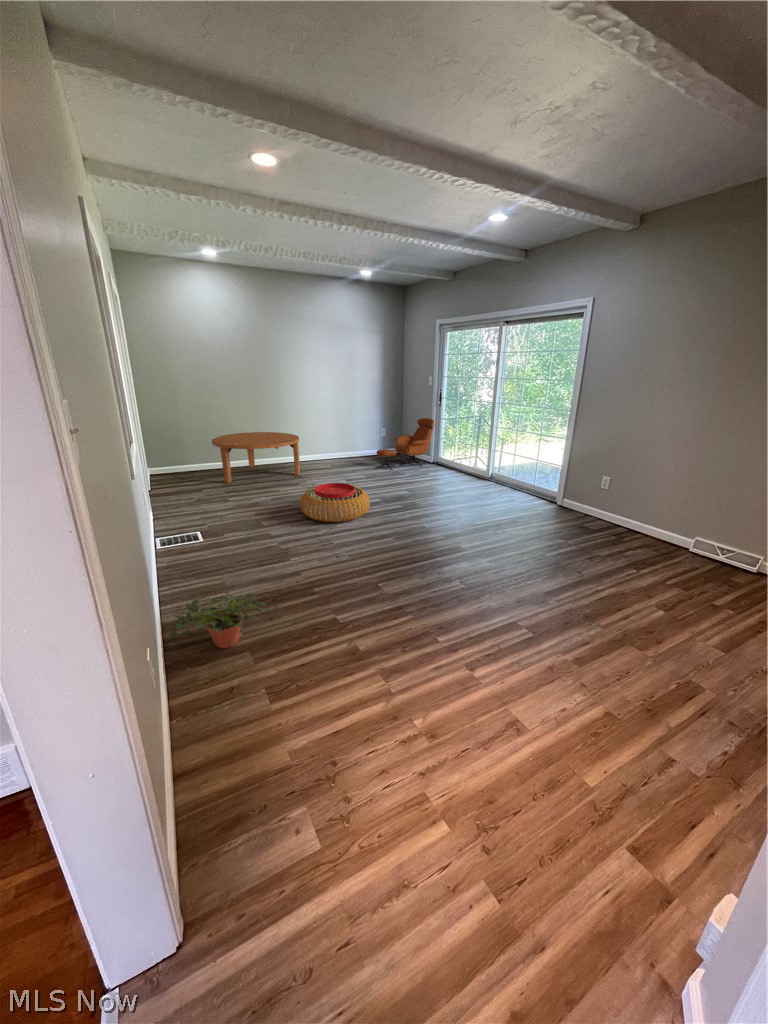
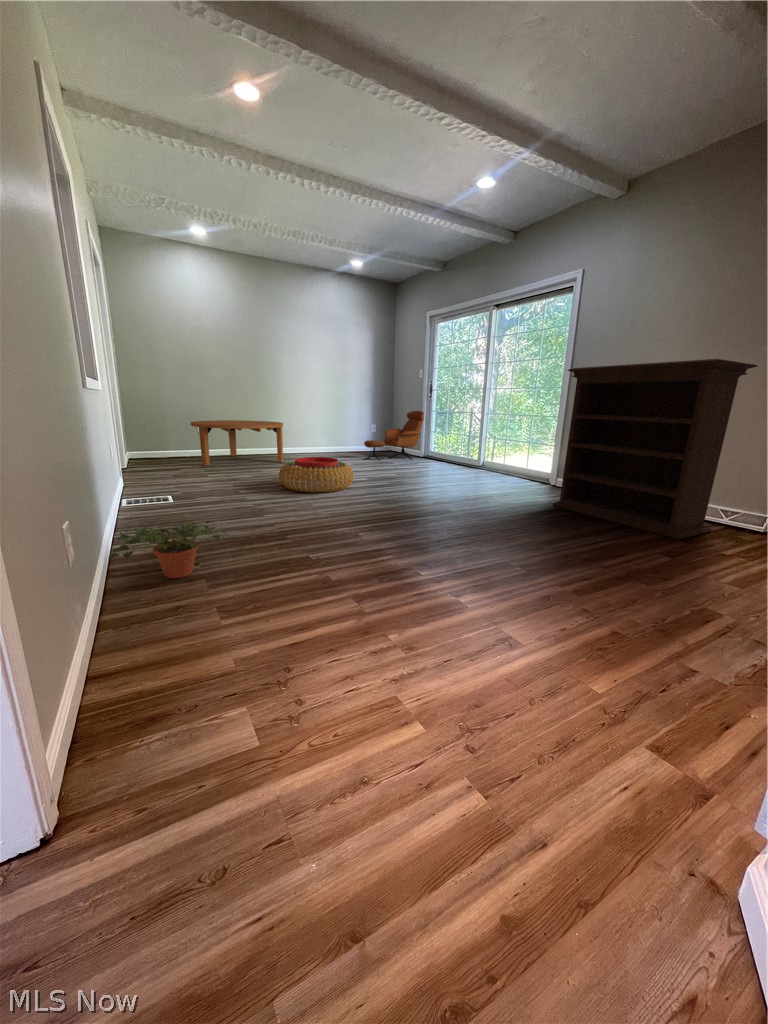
bookshelf: none [558,409,757,584] -> present [553,359,757,539]

